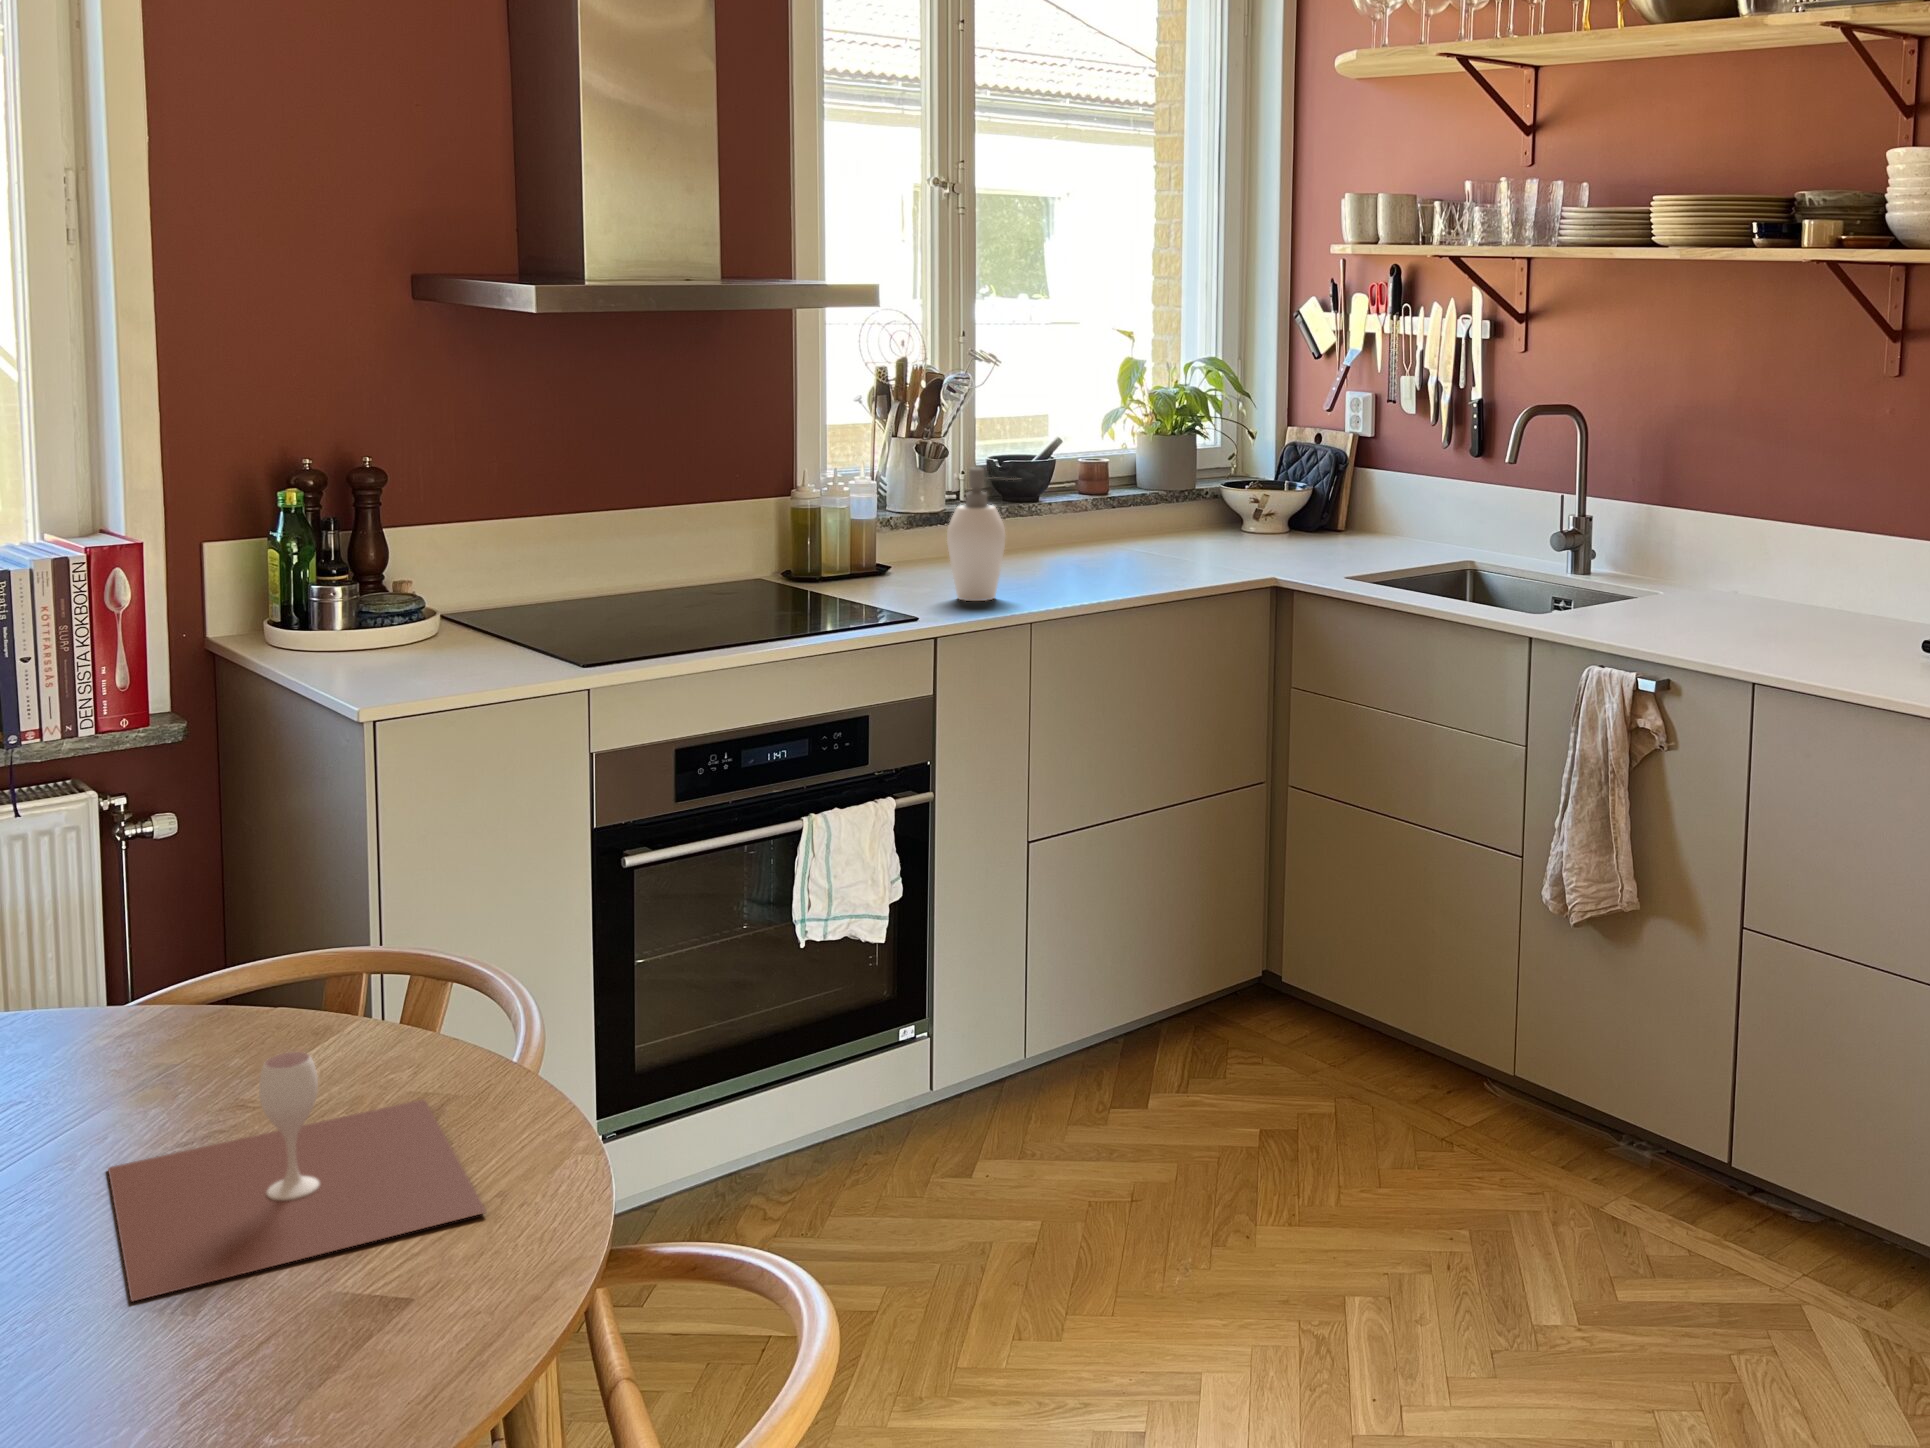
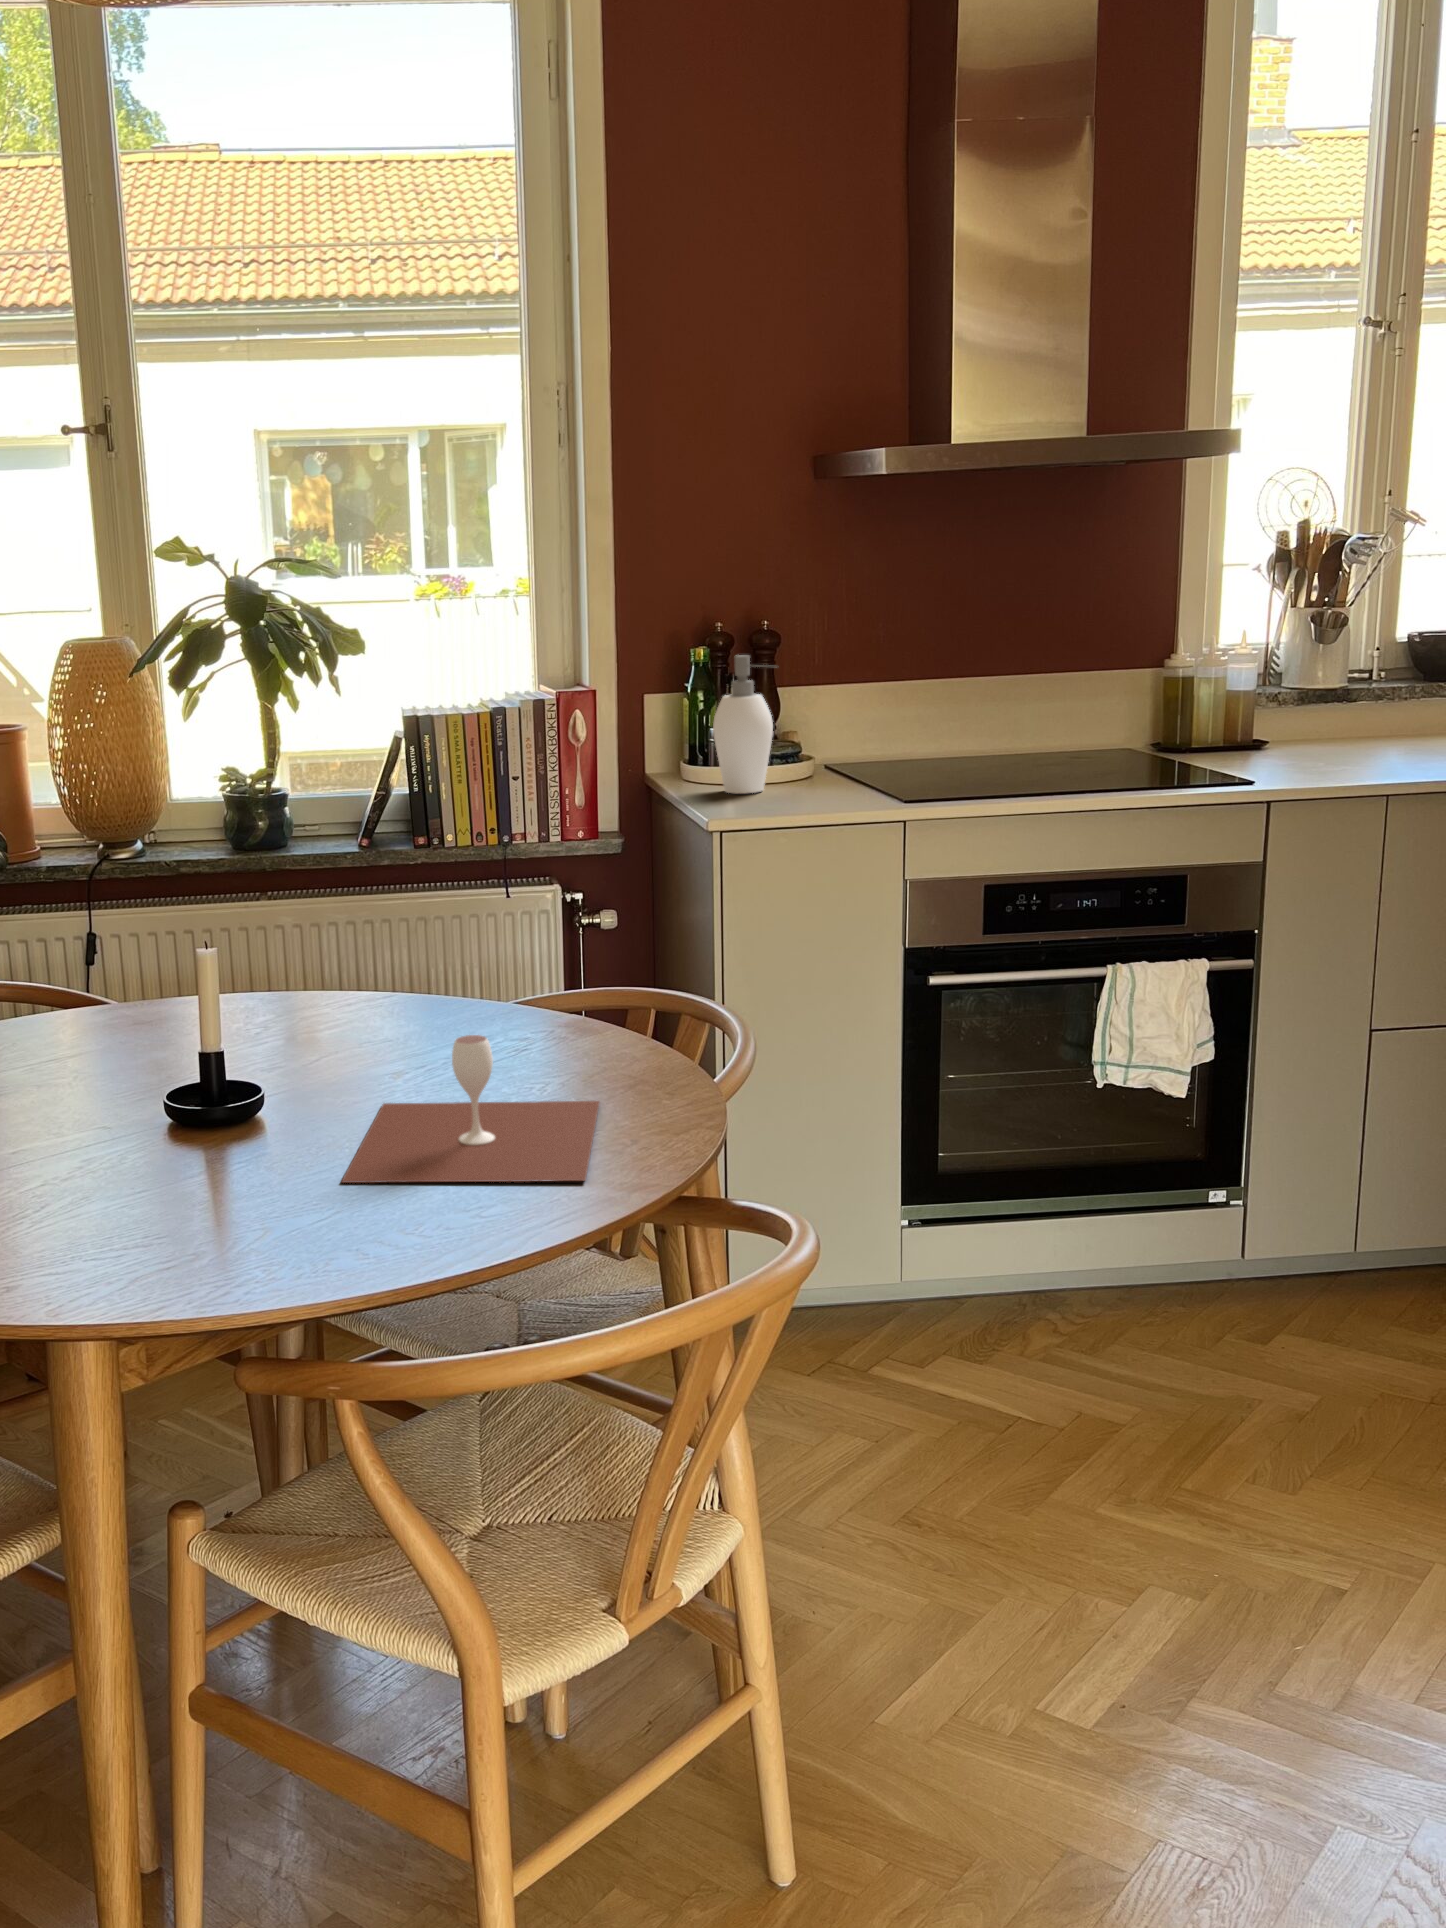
soap dispenser: present [947,468,1018,601] -> present [713,655,777,794]

